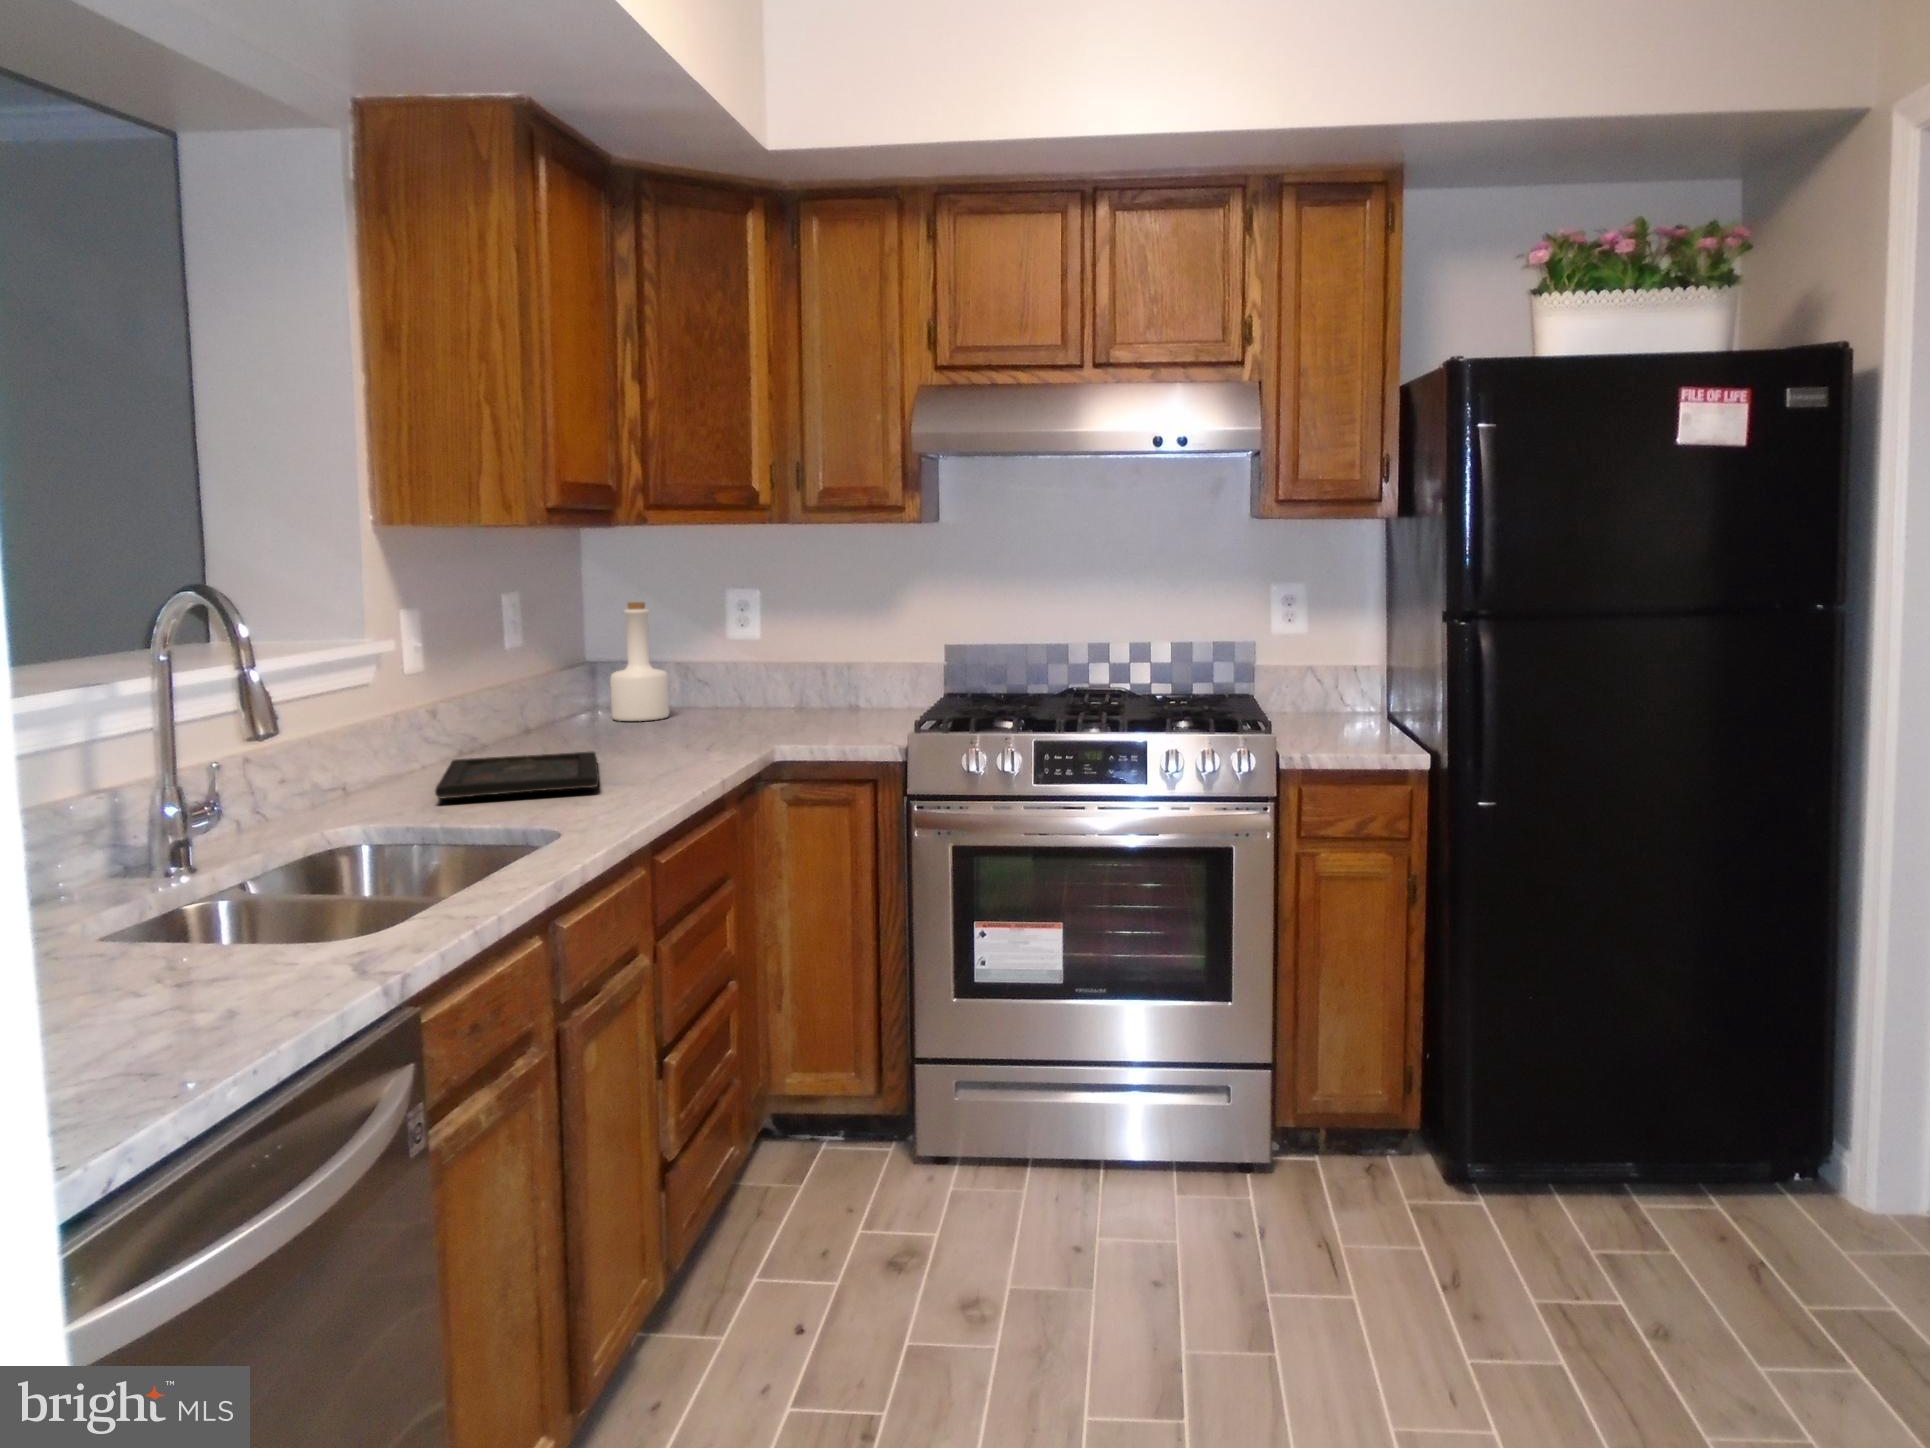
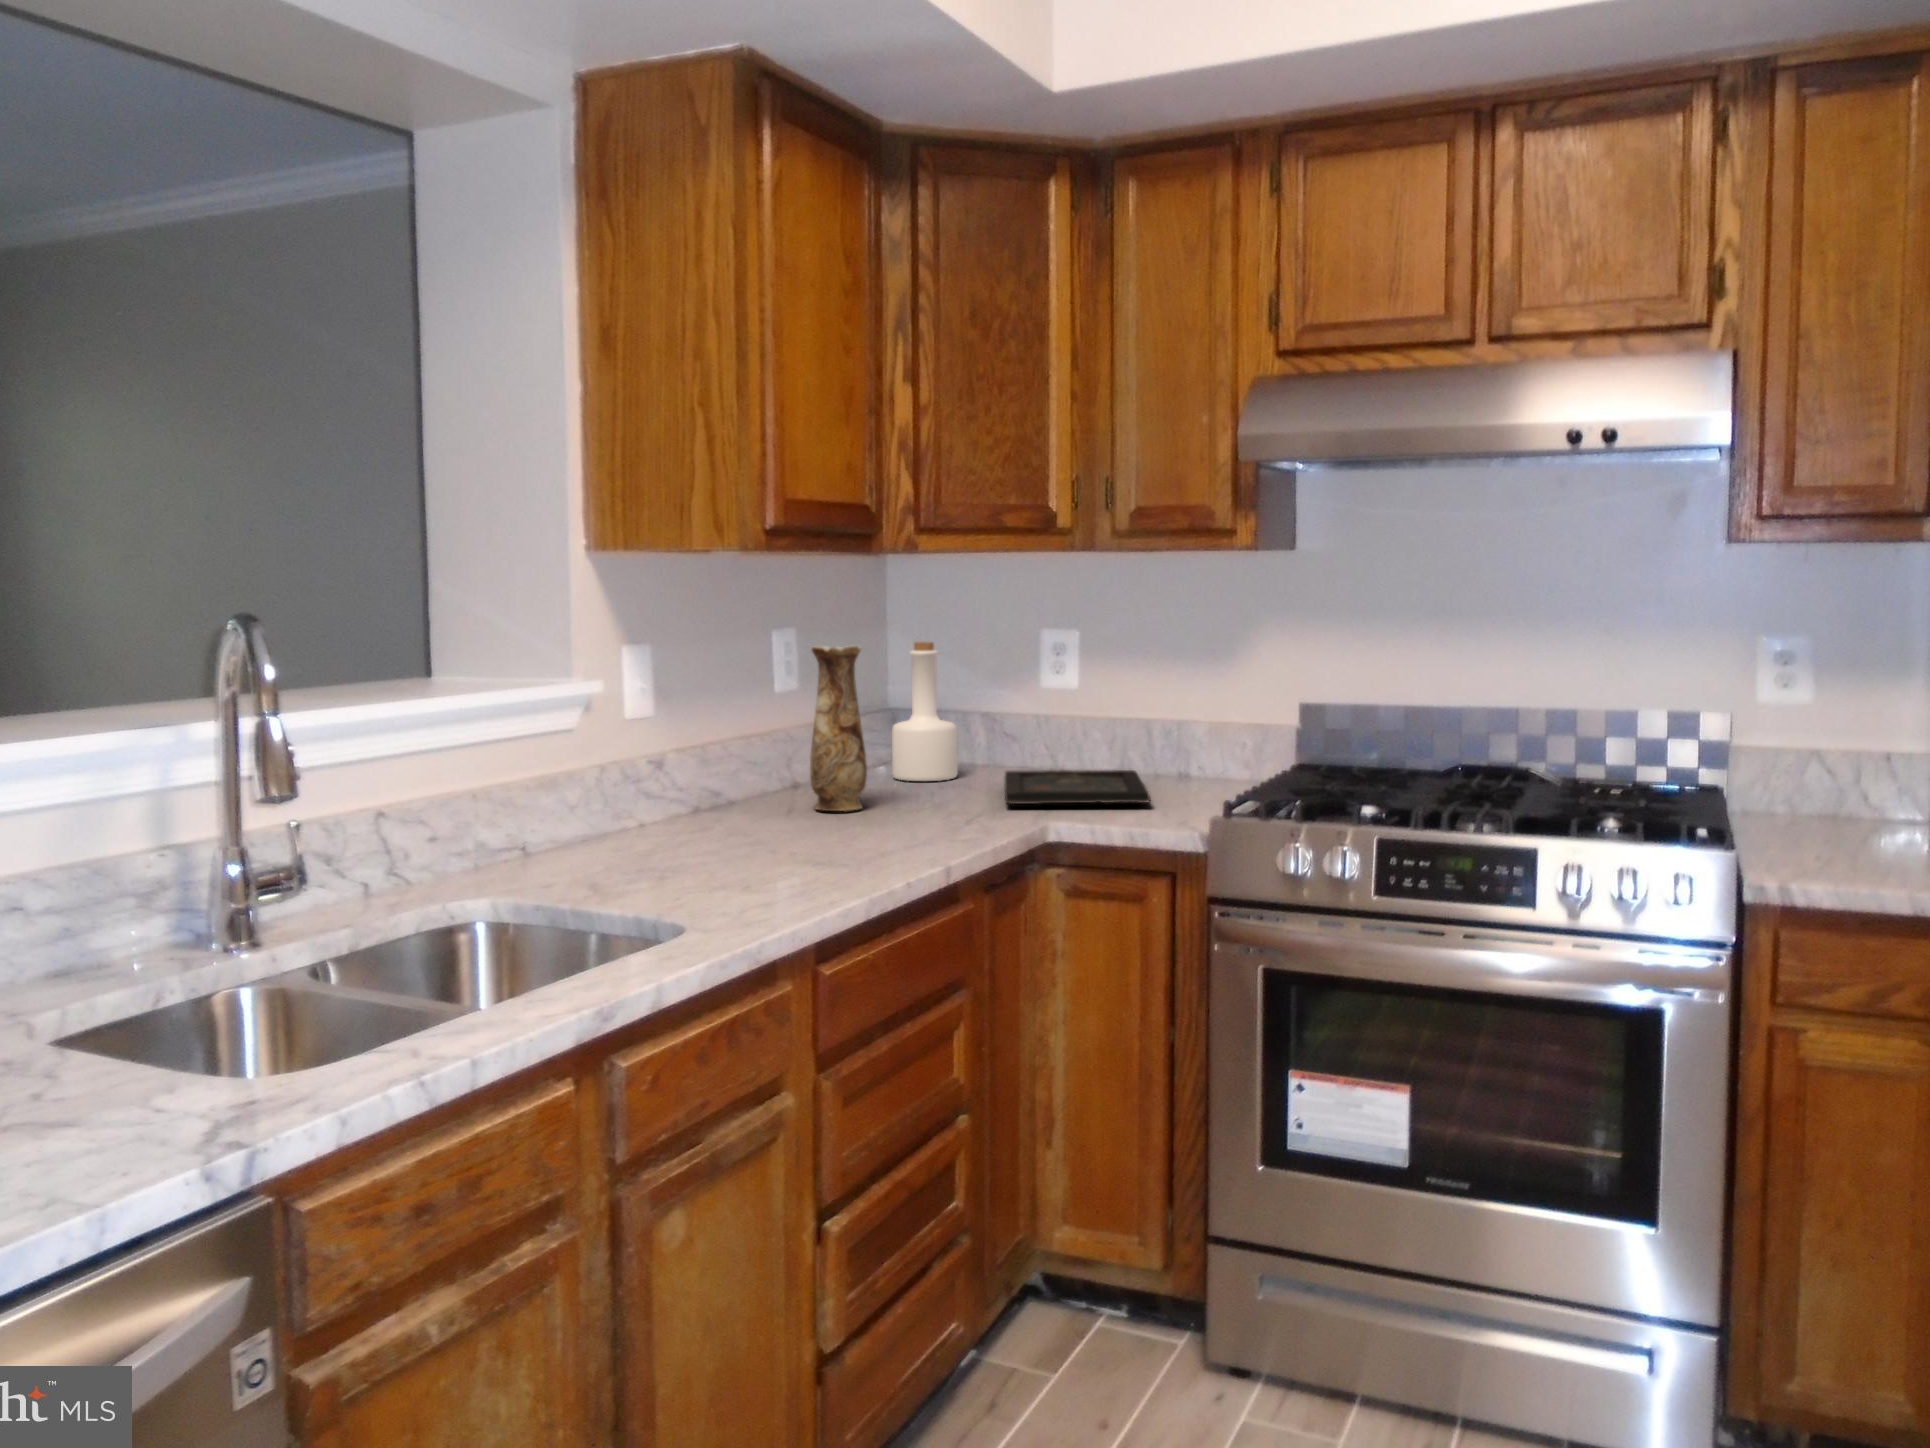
vase: none [550,604,605,748] -> present [810,645,867,811]
tray: present [435,752,599,799] -> present [1005,770,1150,804]

